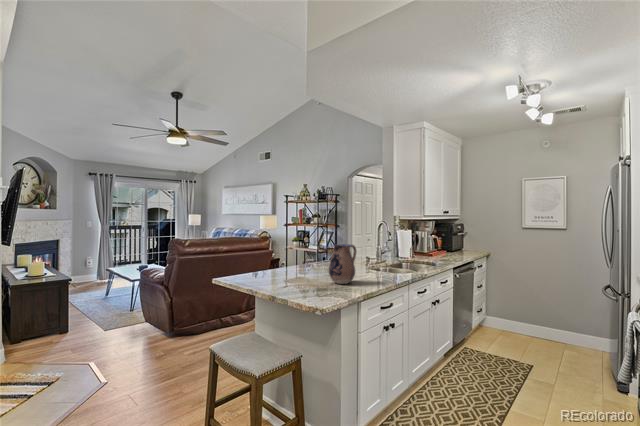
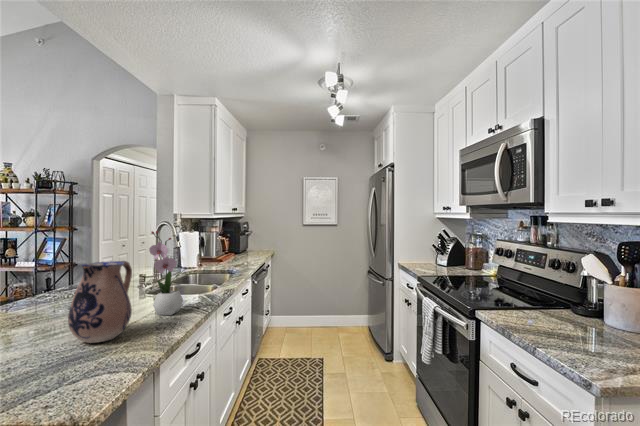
flower arrangement: none [366,229,388,280] -> present [149,231,183,315]

